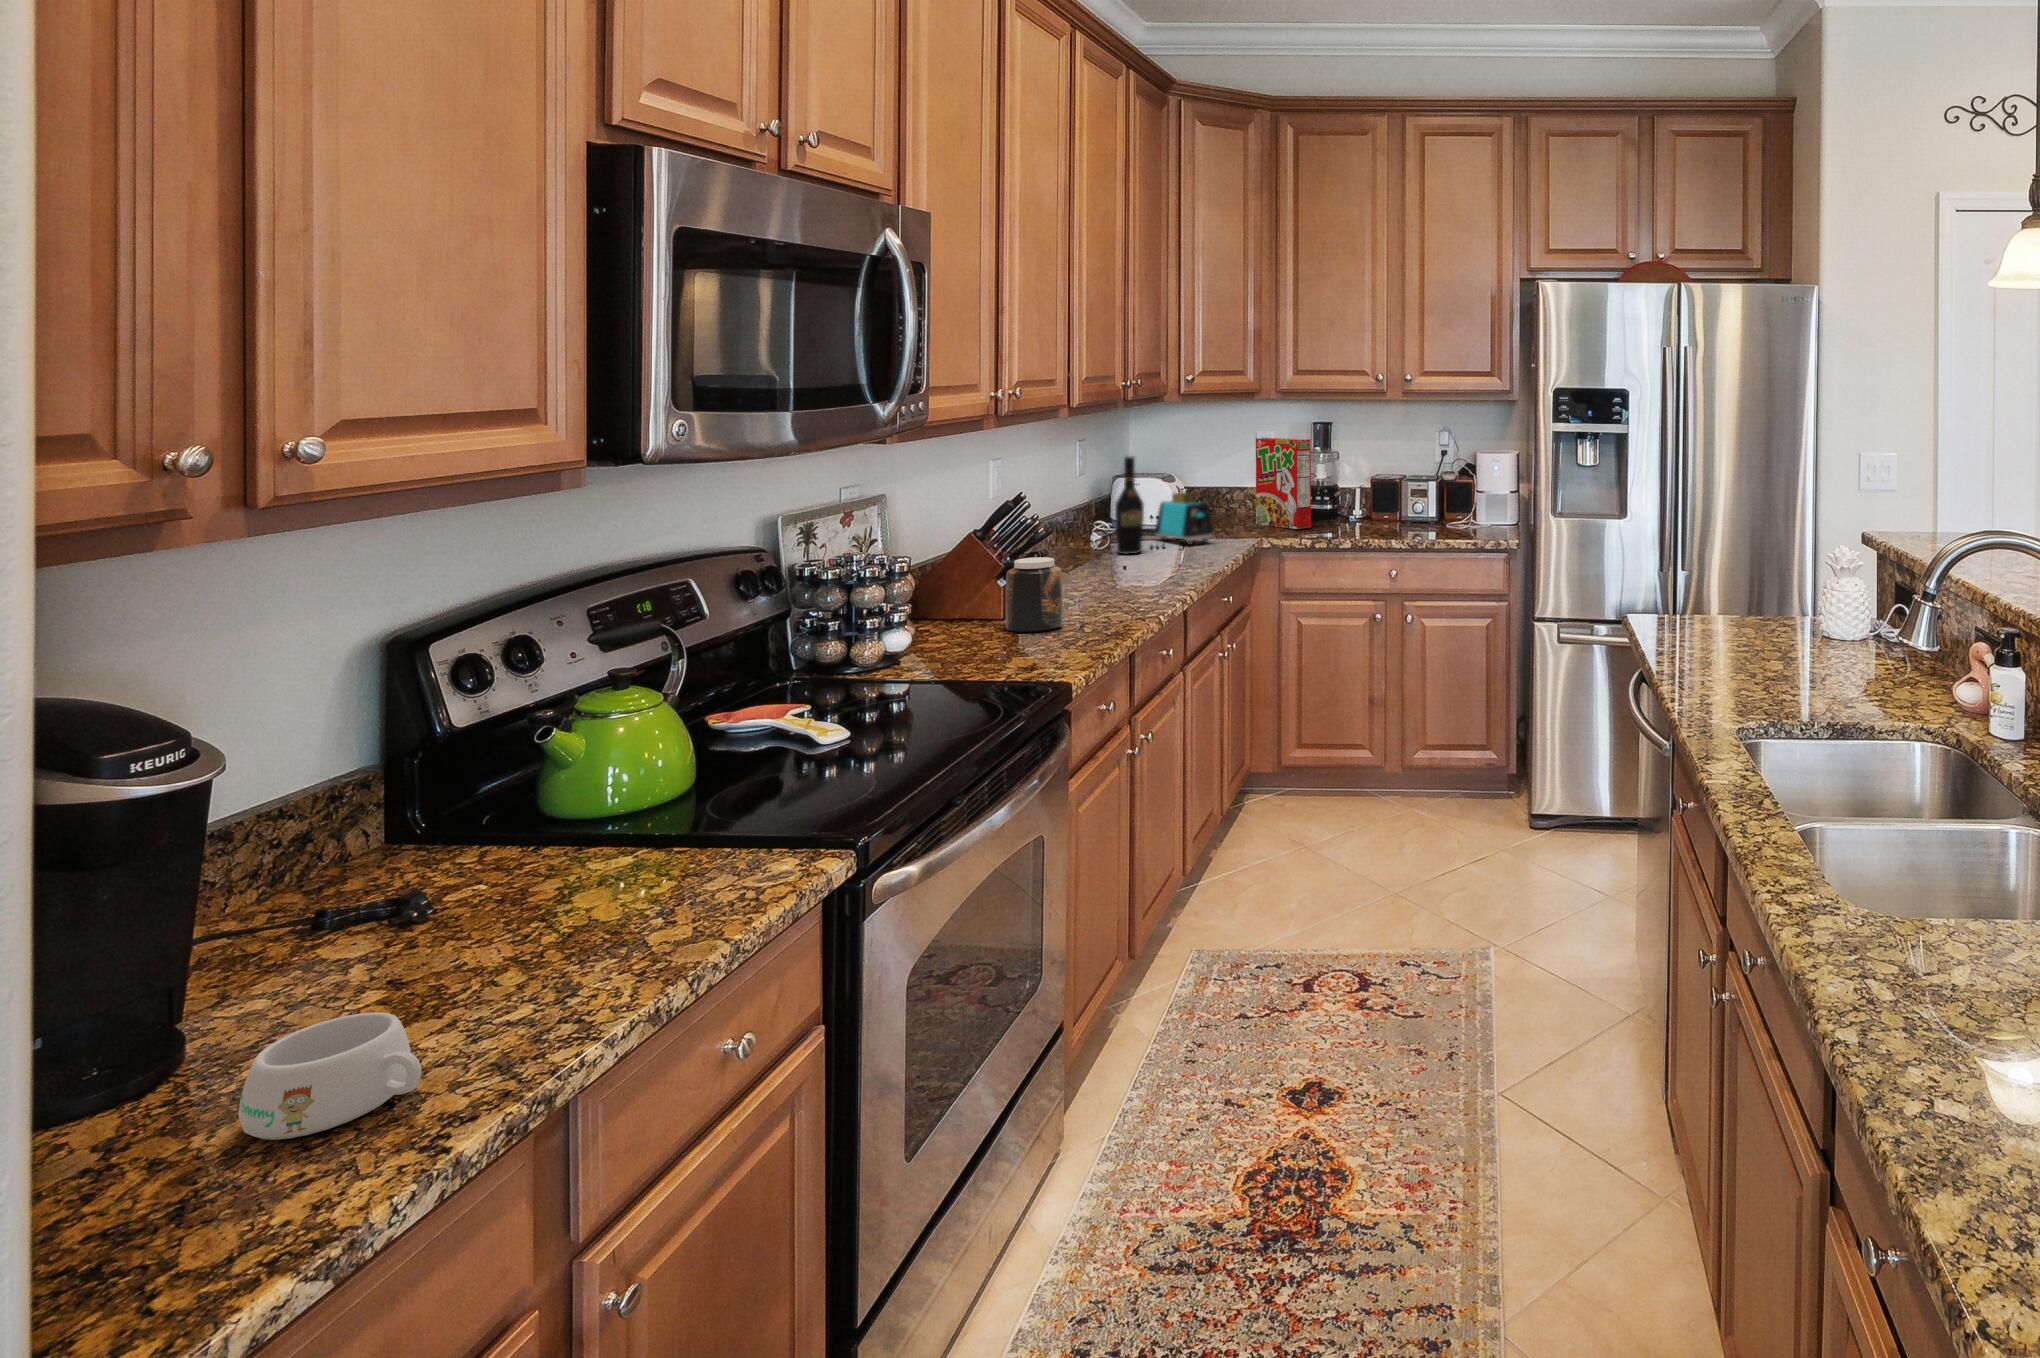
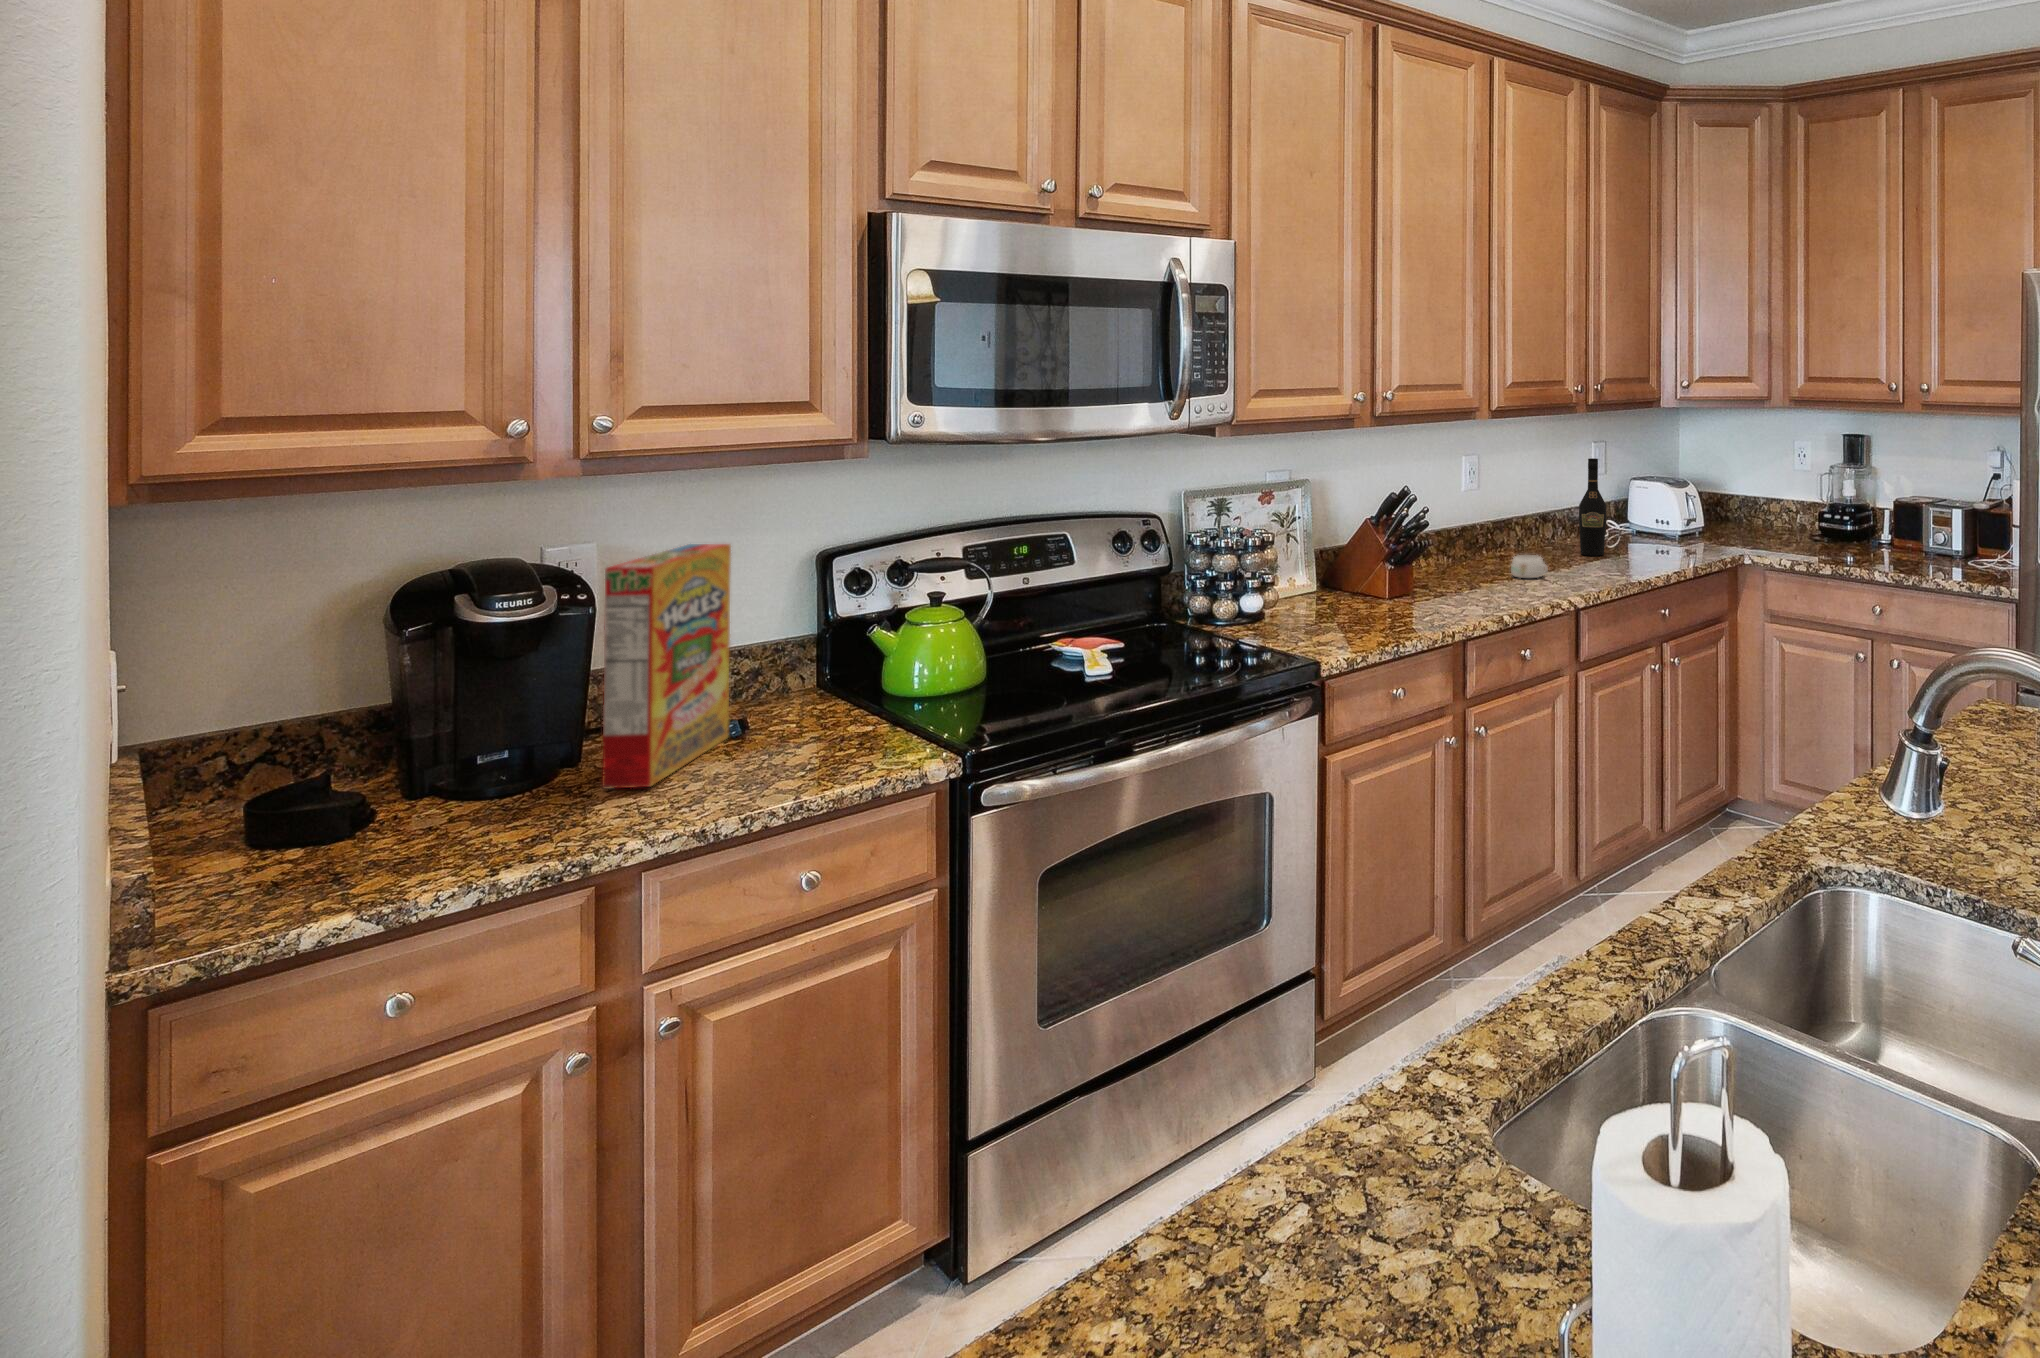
cereal box: present [1256,438,1311,529] -> present [602,544,731,789]
toaster: present [1155,492,1214,545] -> none [1640,499,1687,553]
jar: present [1006,557,1063,632] -> none [1358,548,1405,616]
mug: present [238,1012,421,1140] -> present [1511,555,1548,578]

